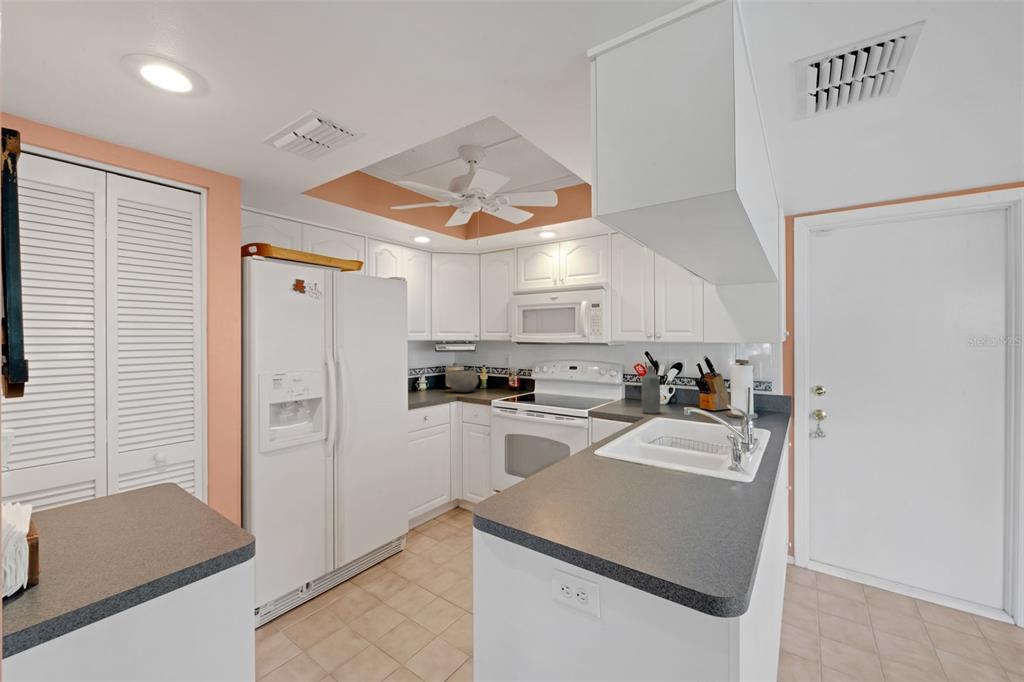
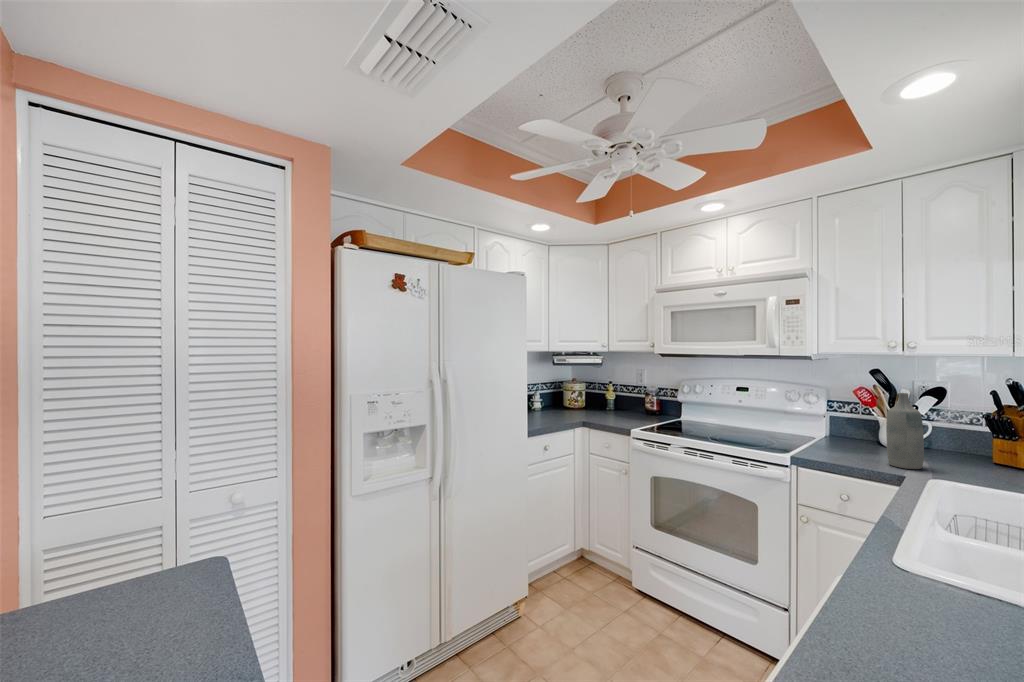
ceramic bowl: present [445,370,479,392] -> none [566,387,607,415]

